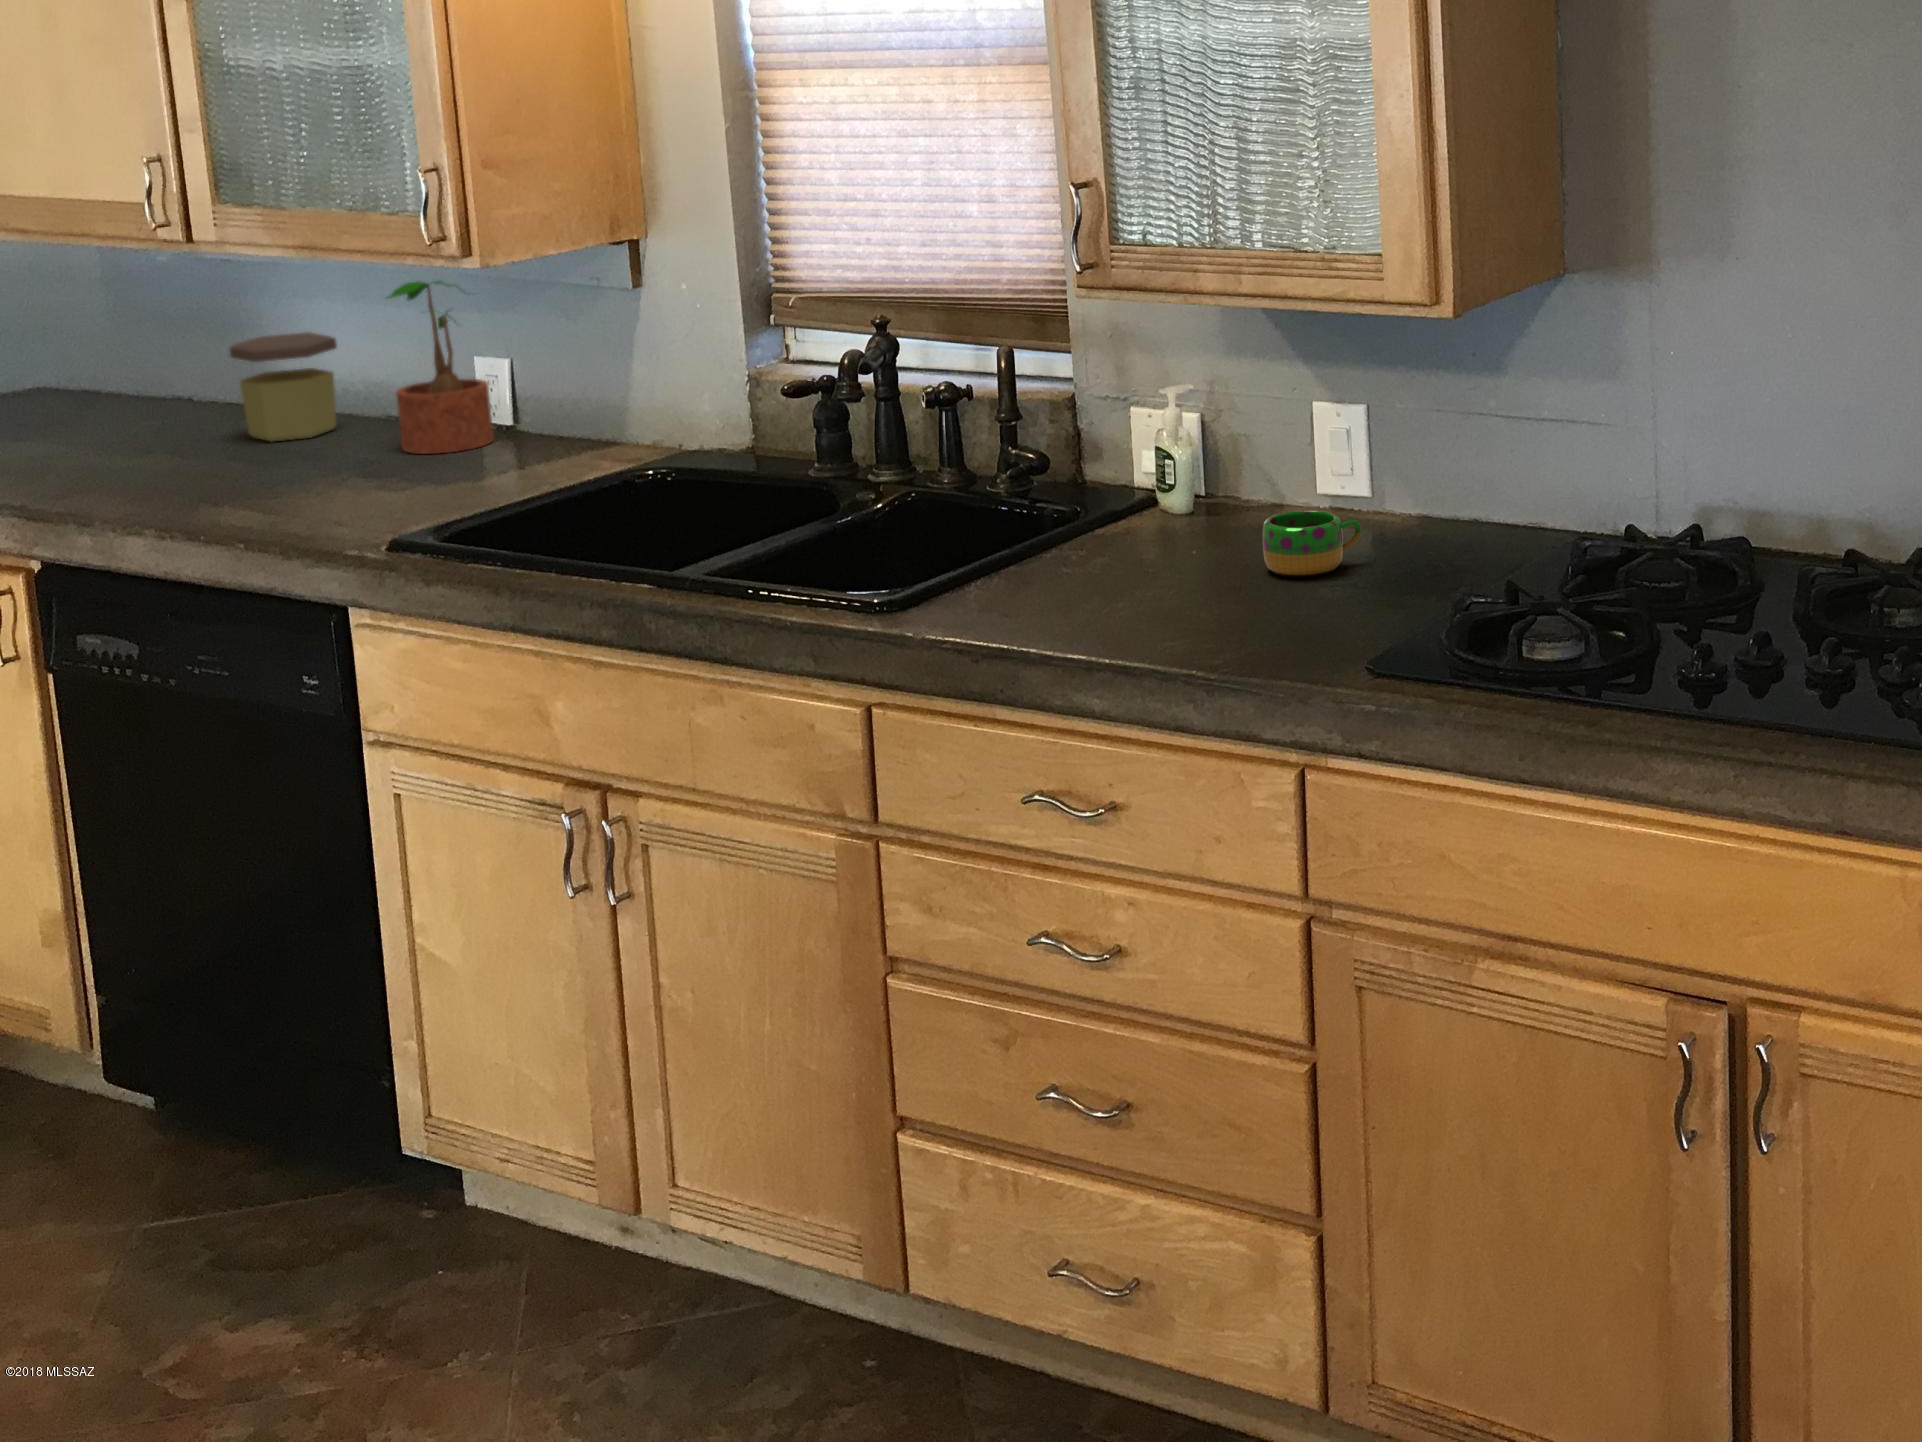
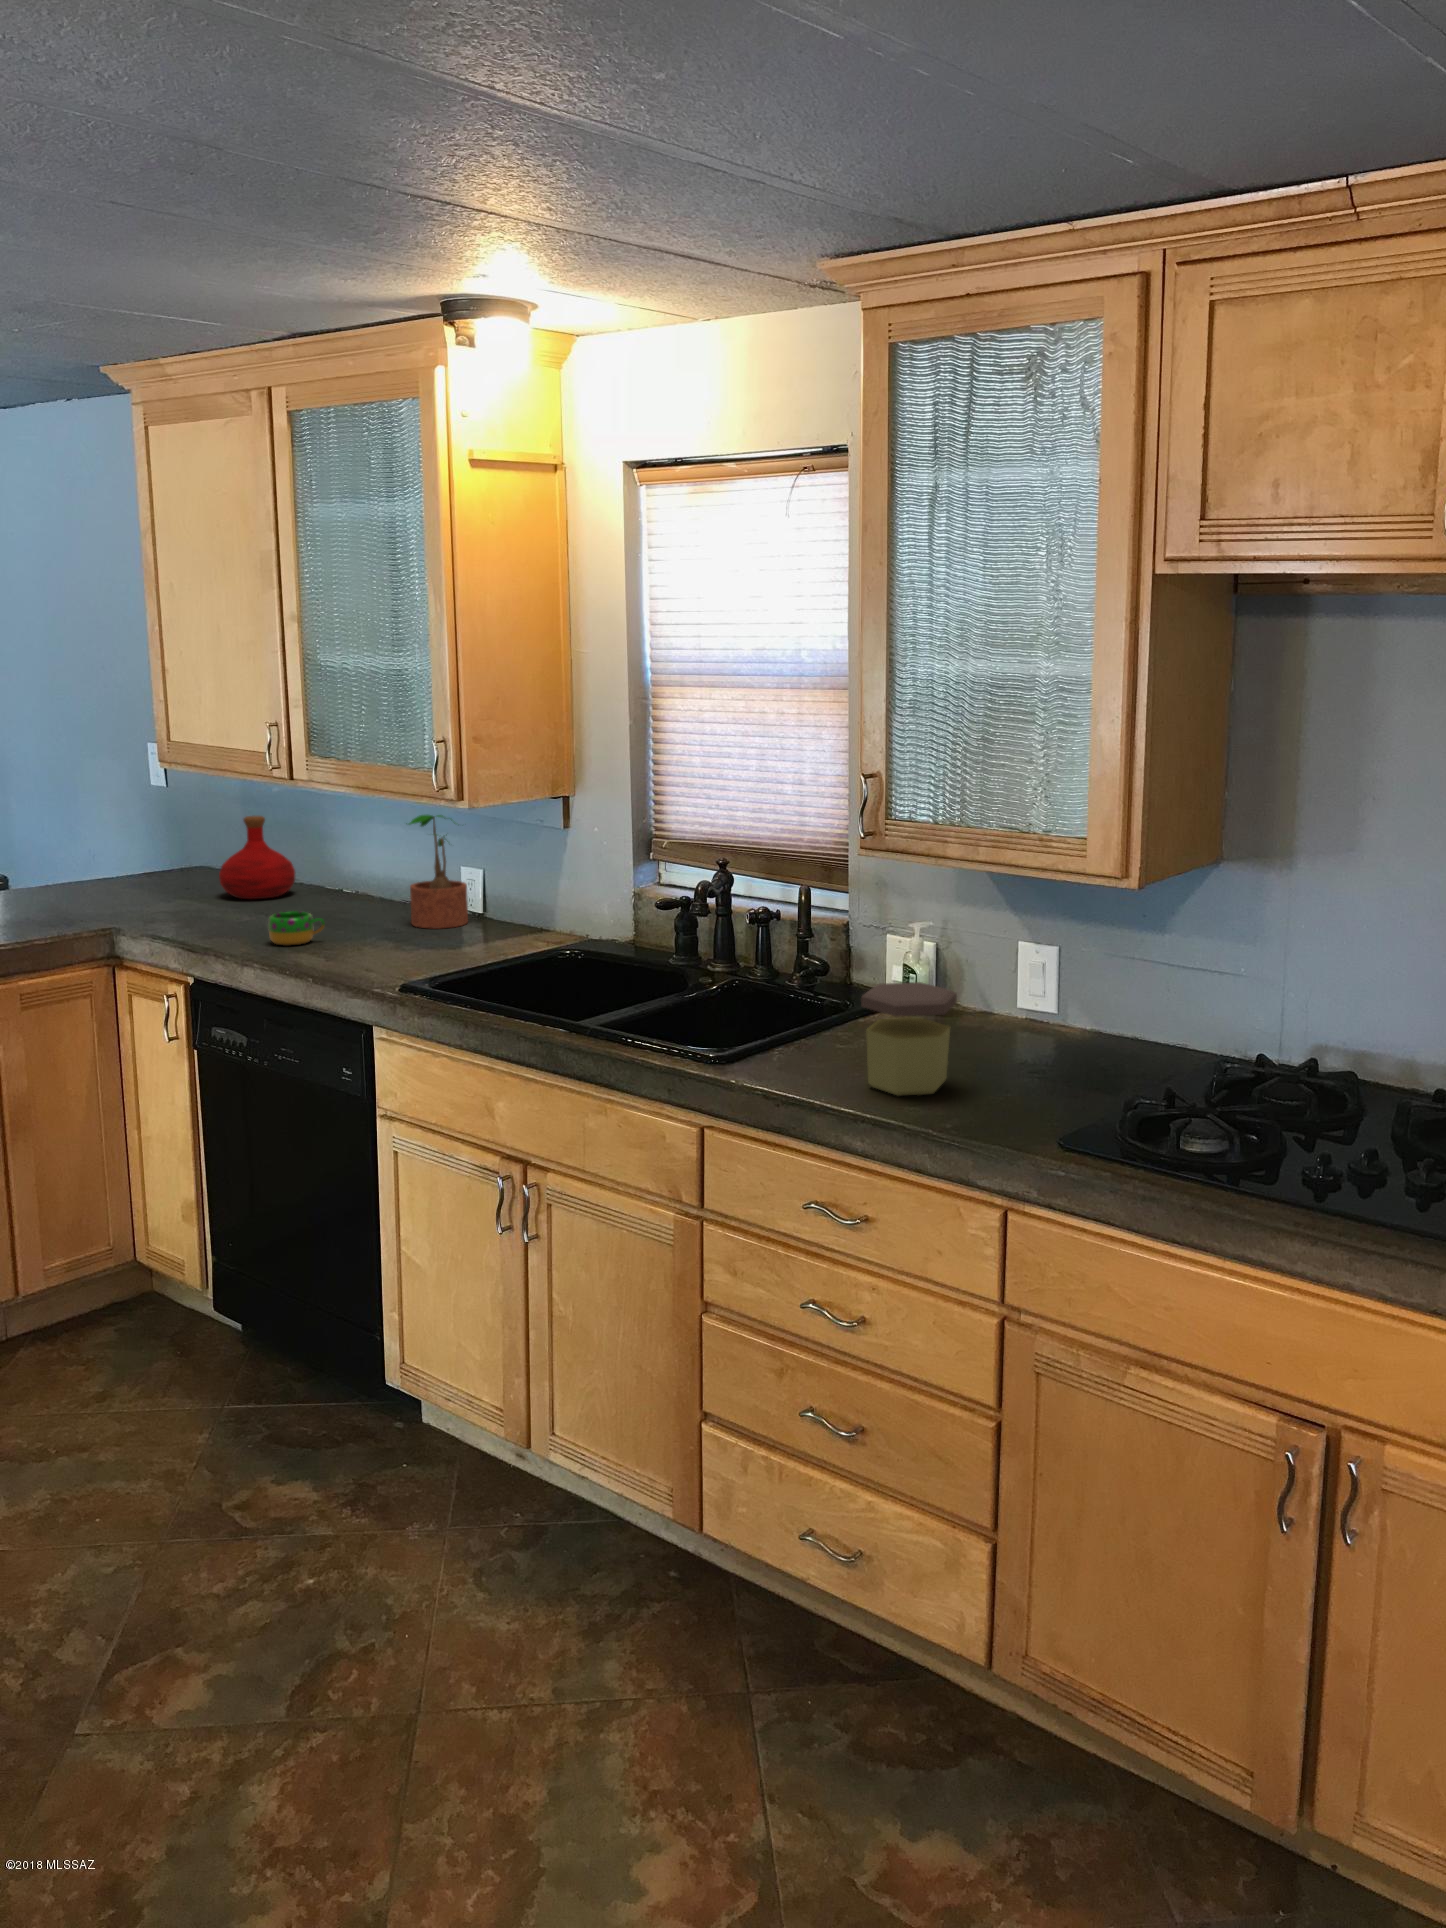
bottle: none [73,300,204,432] -> present [219,816,295,899]
jar: present [230,332,337,441] -> present [861,982,957,1095]
mug: present [1262,510,1362,577] -> present [268,911,325,946]

